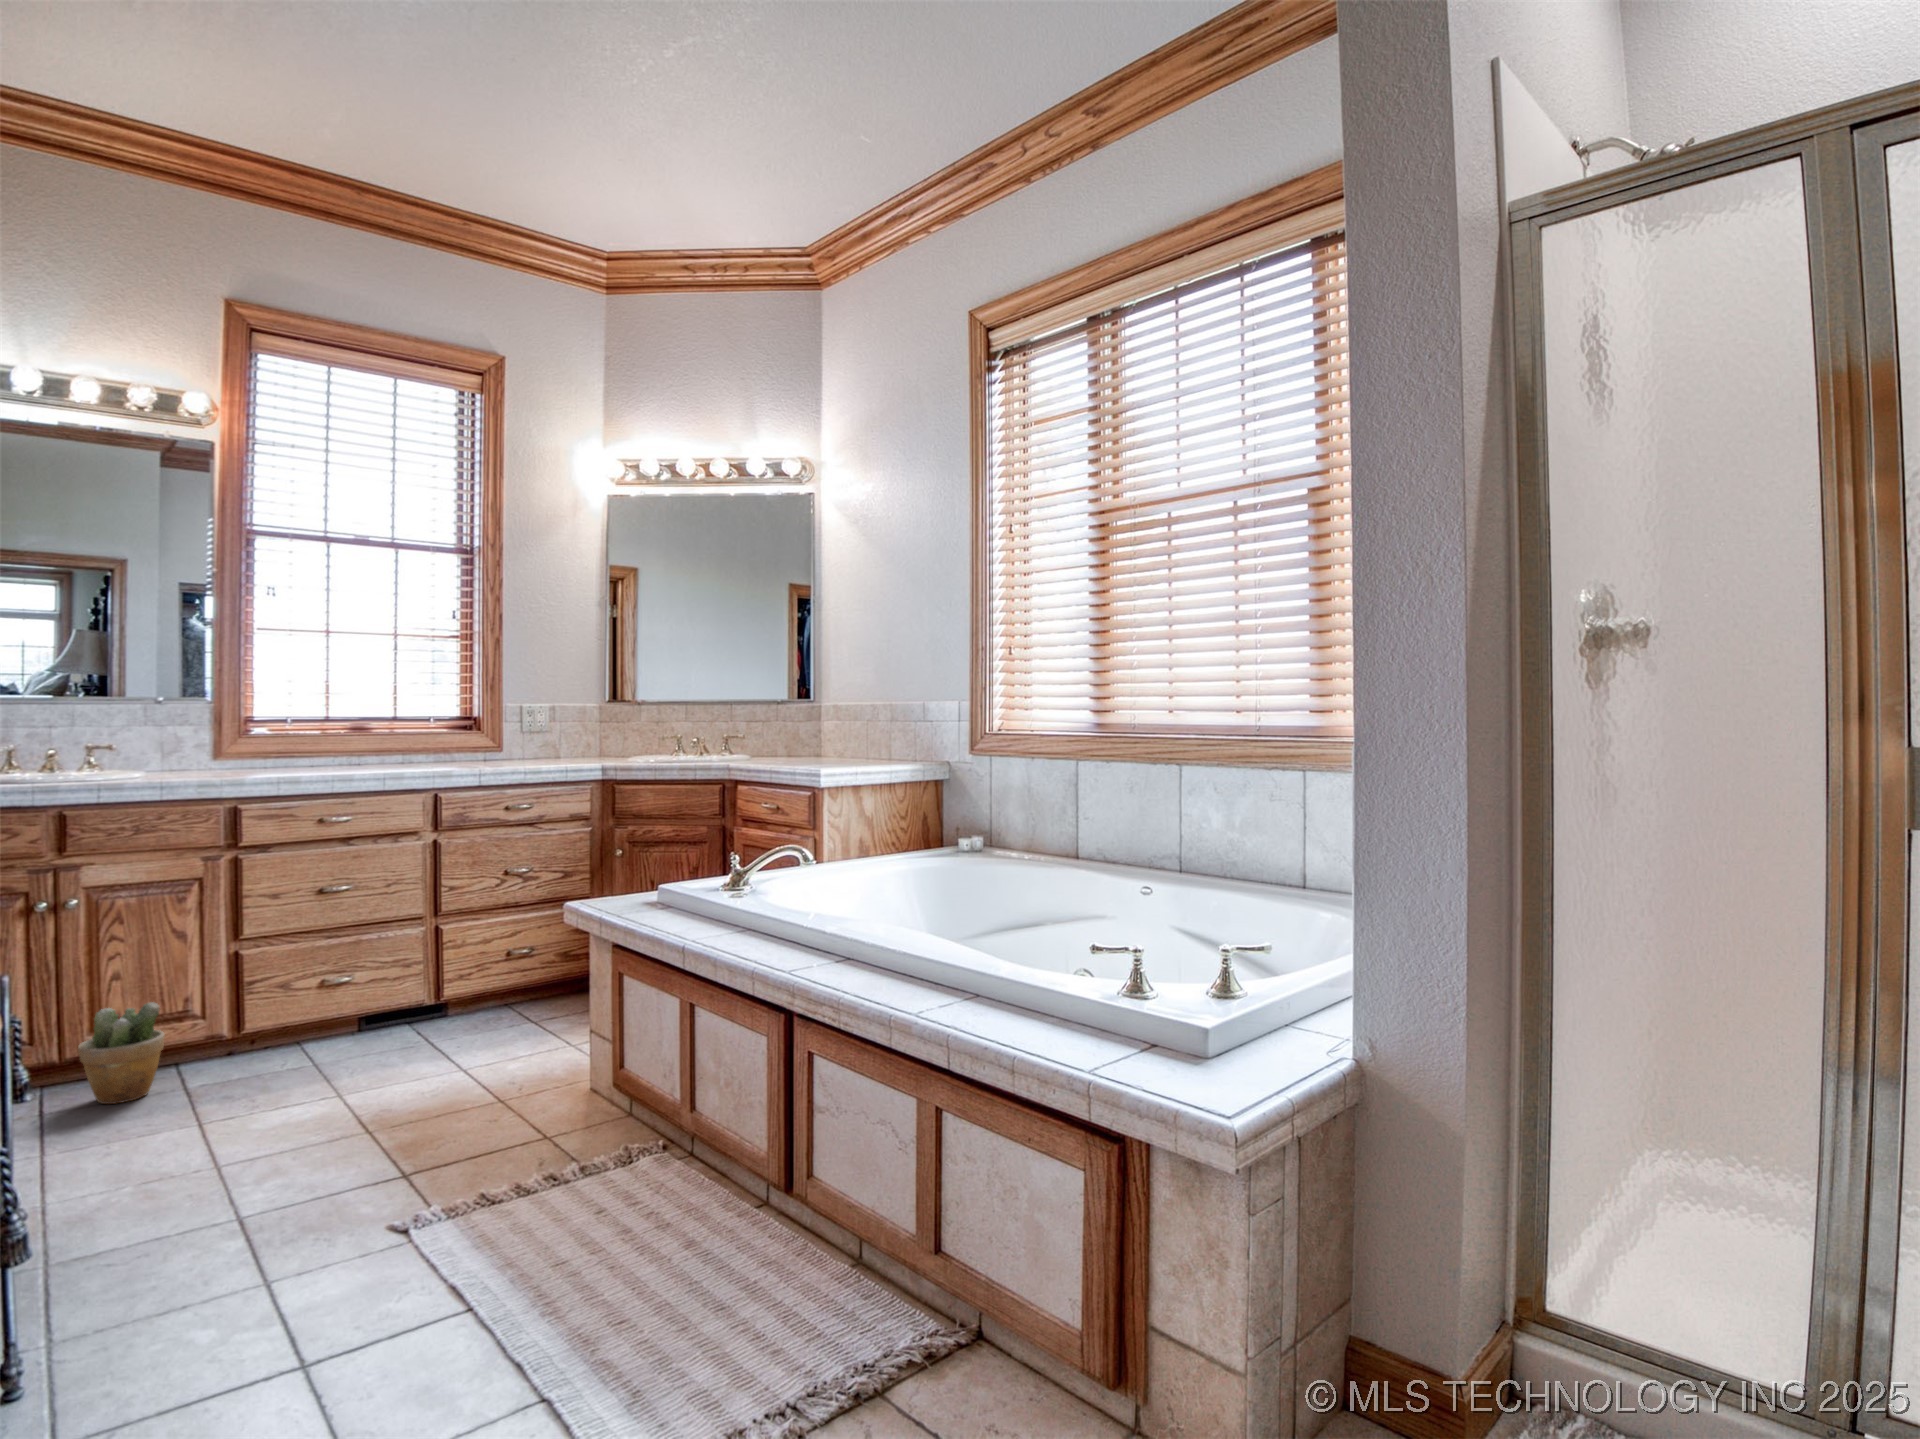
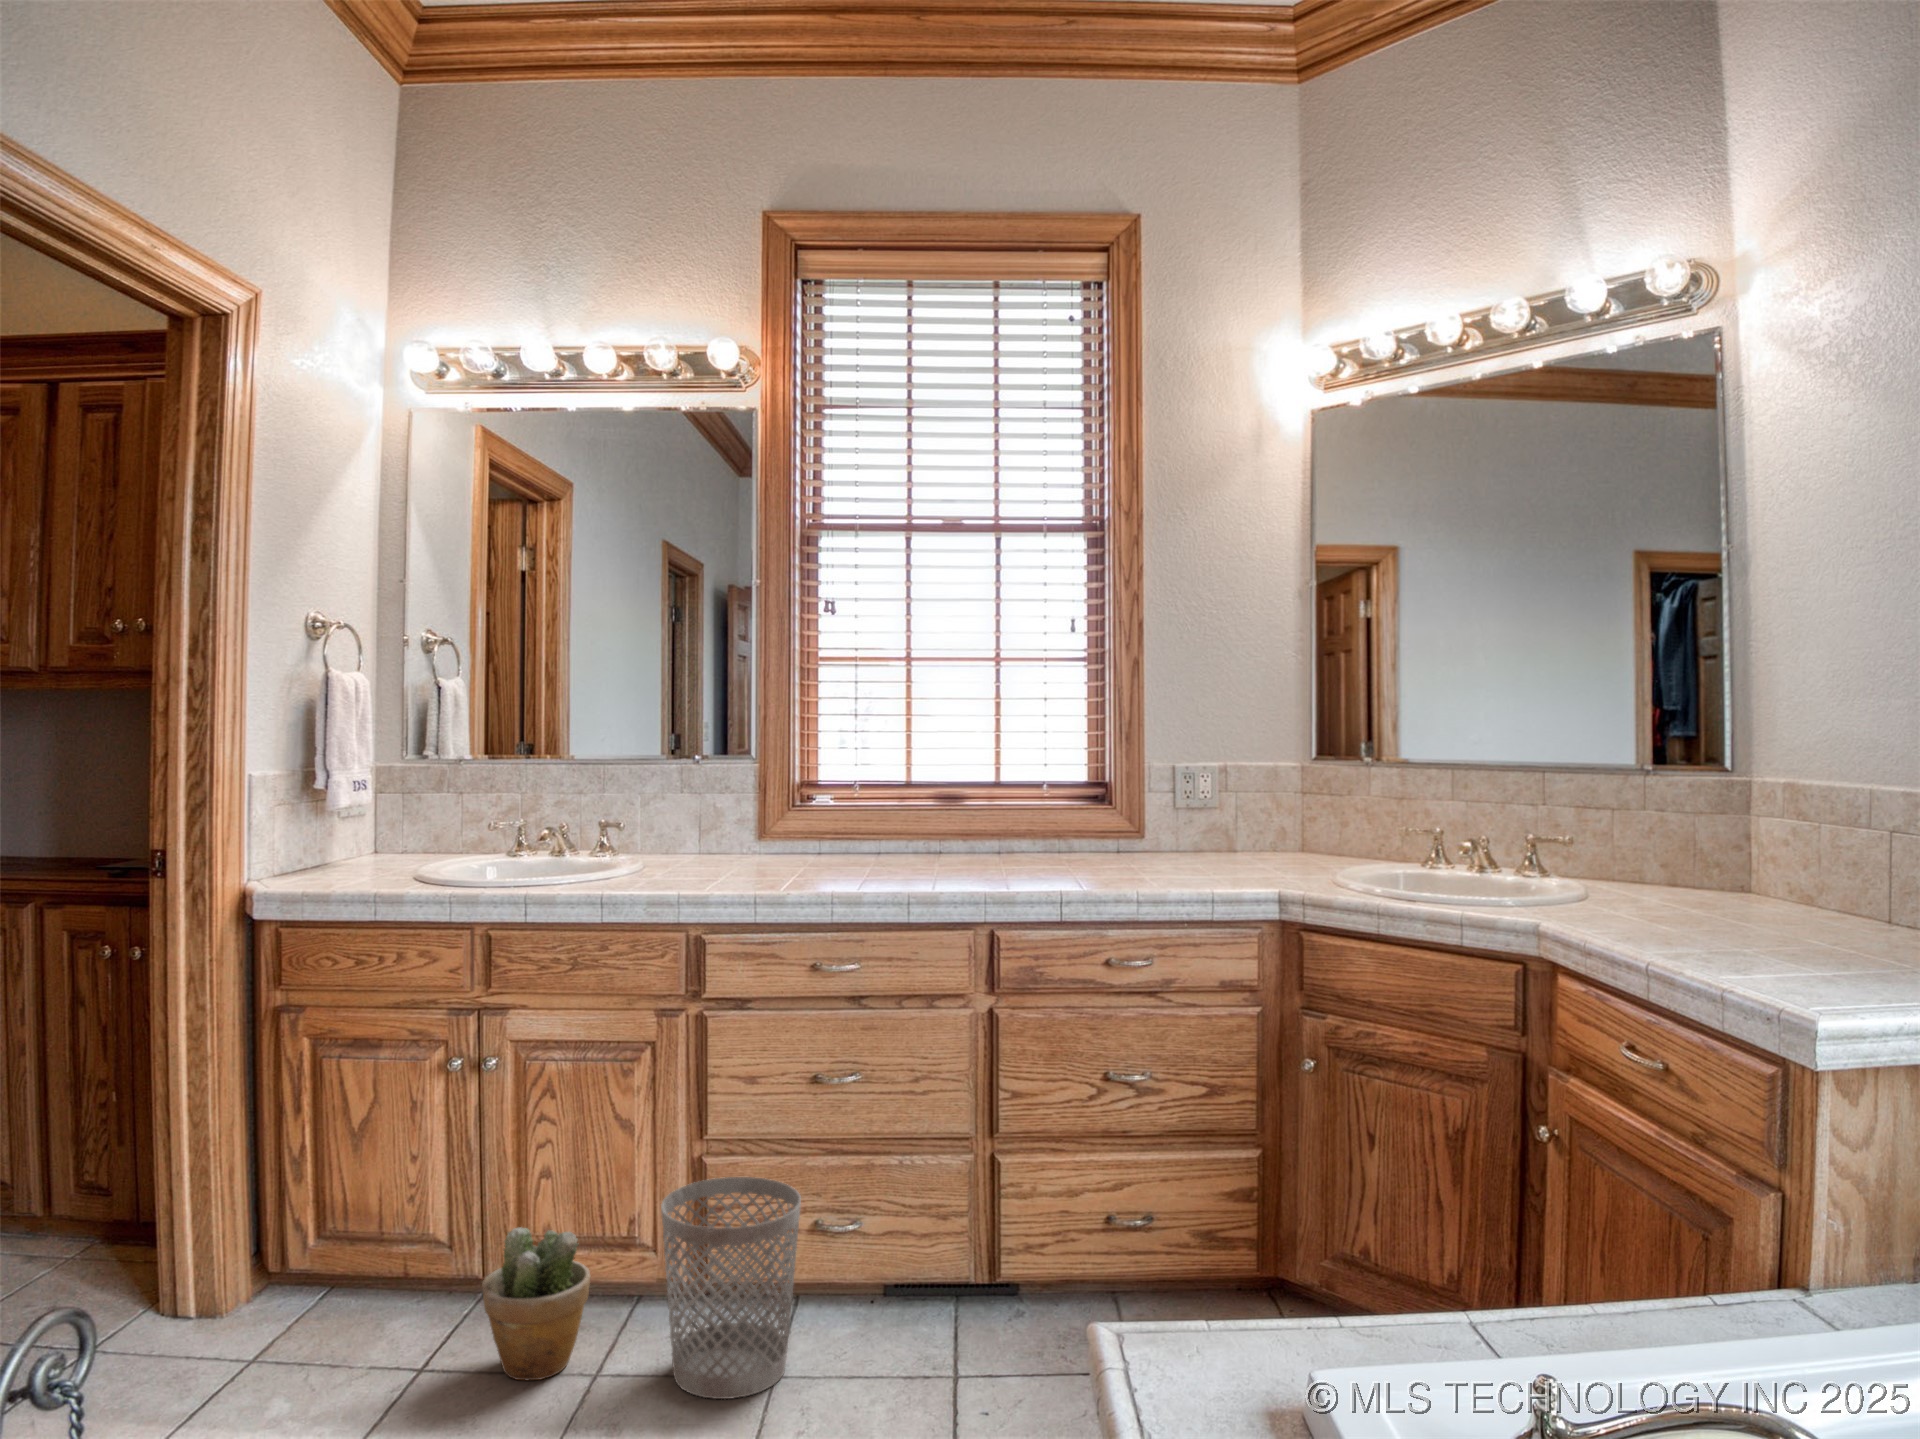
wastebasket: none [224,956,325,1081] -> present [661,1177,801,1399]

